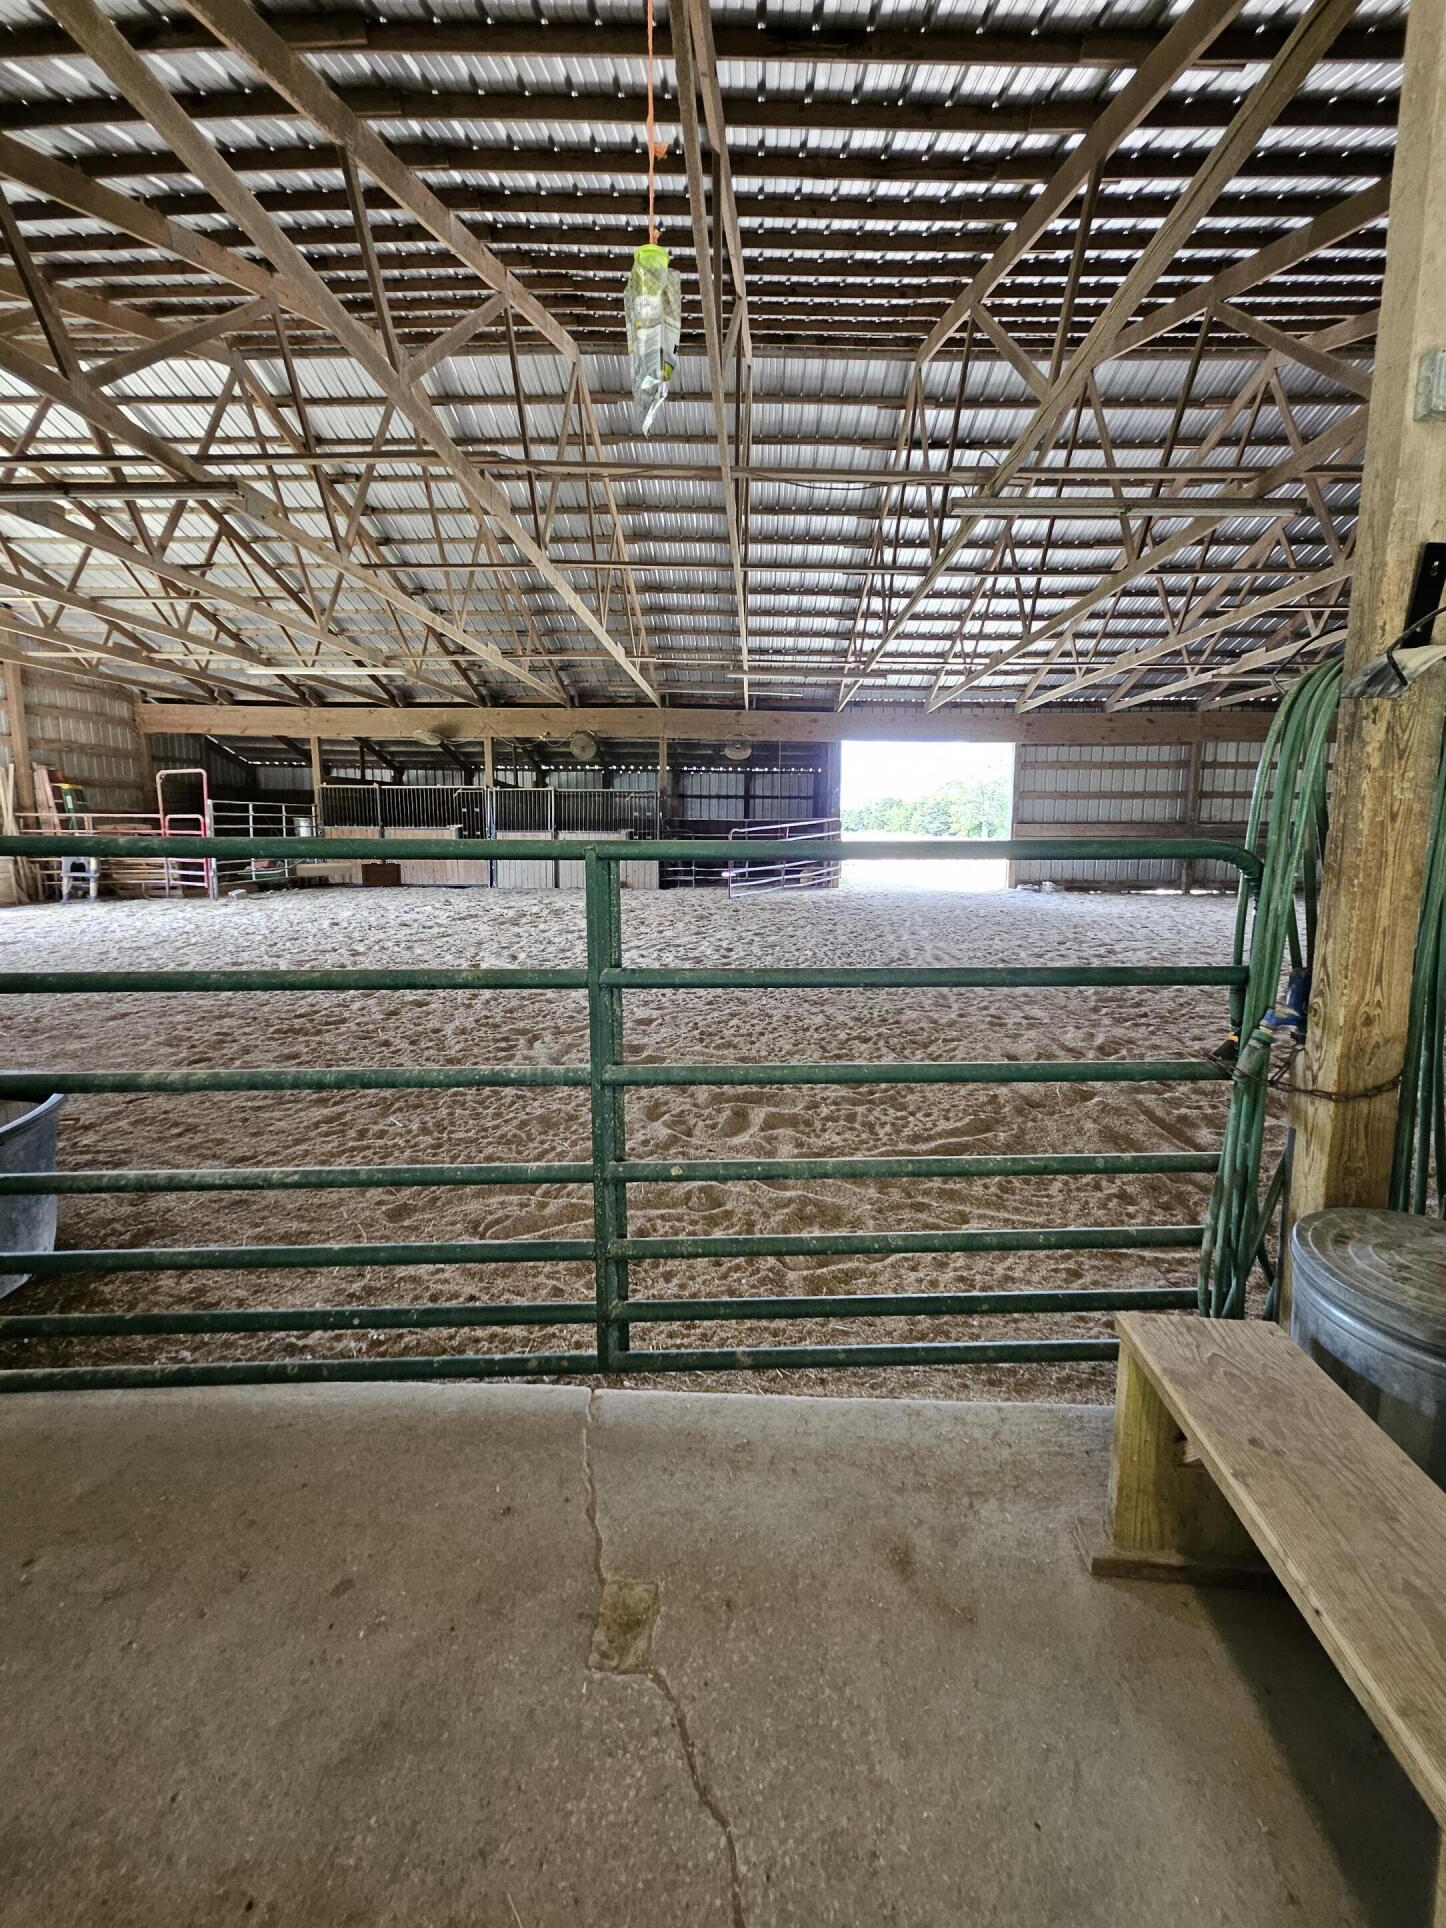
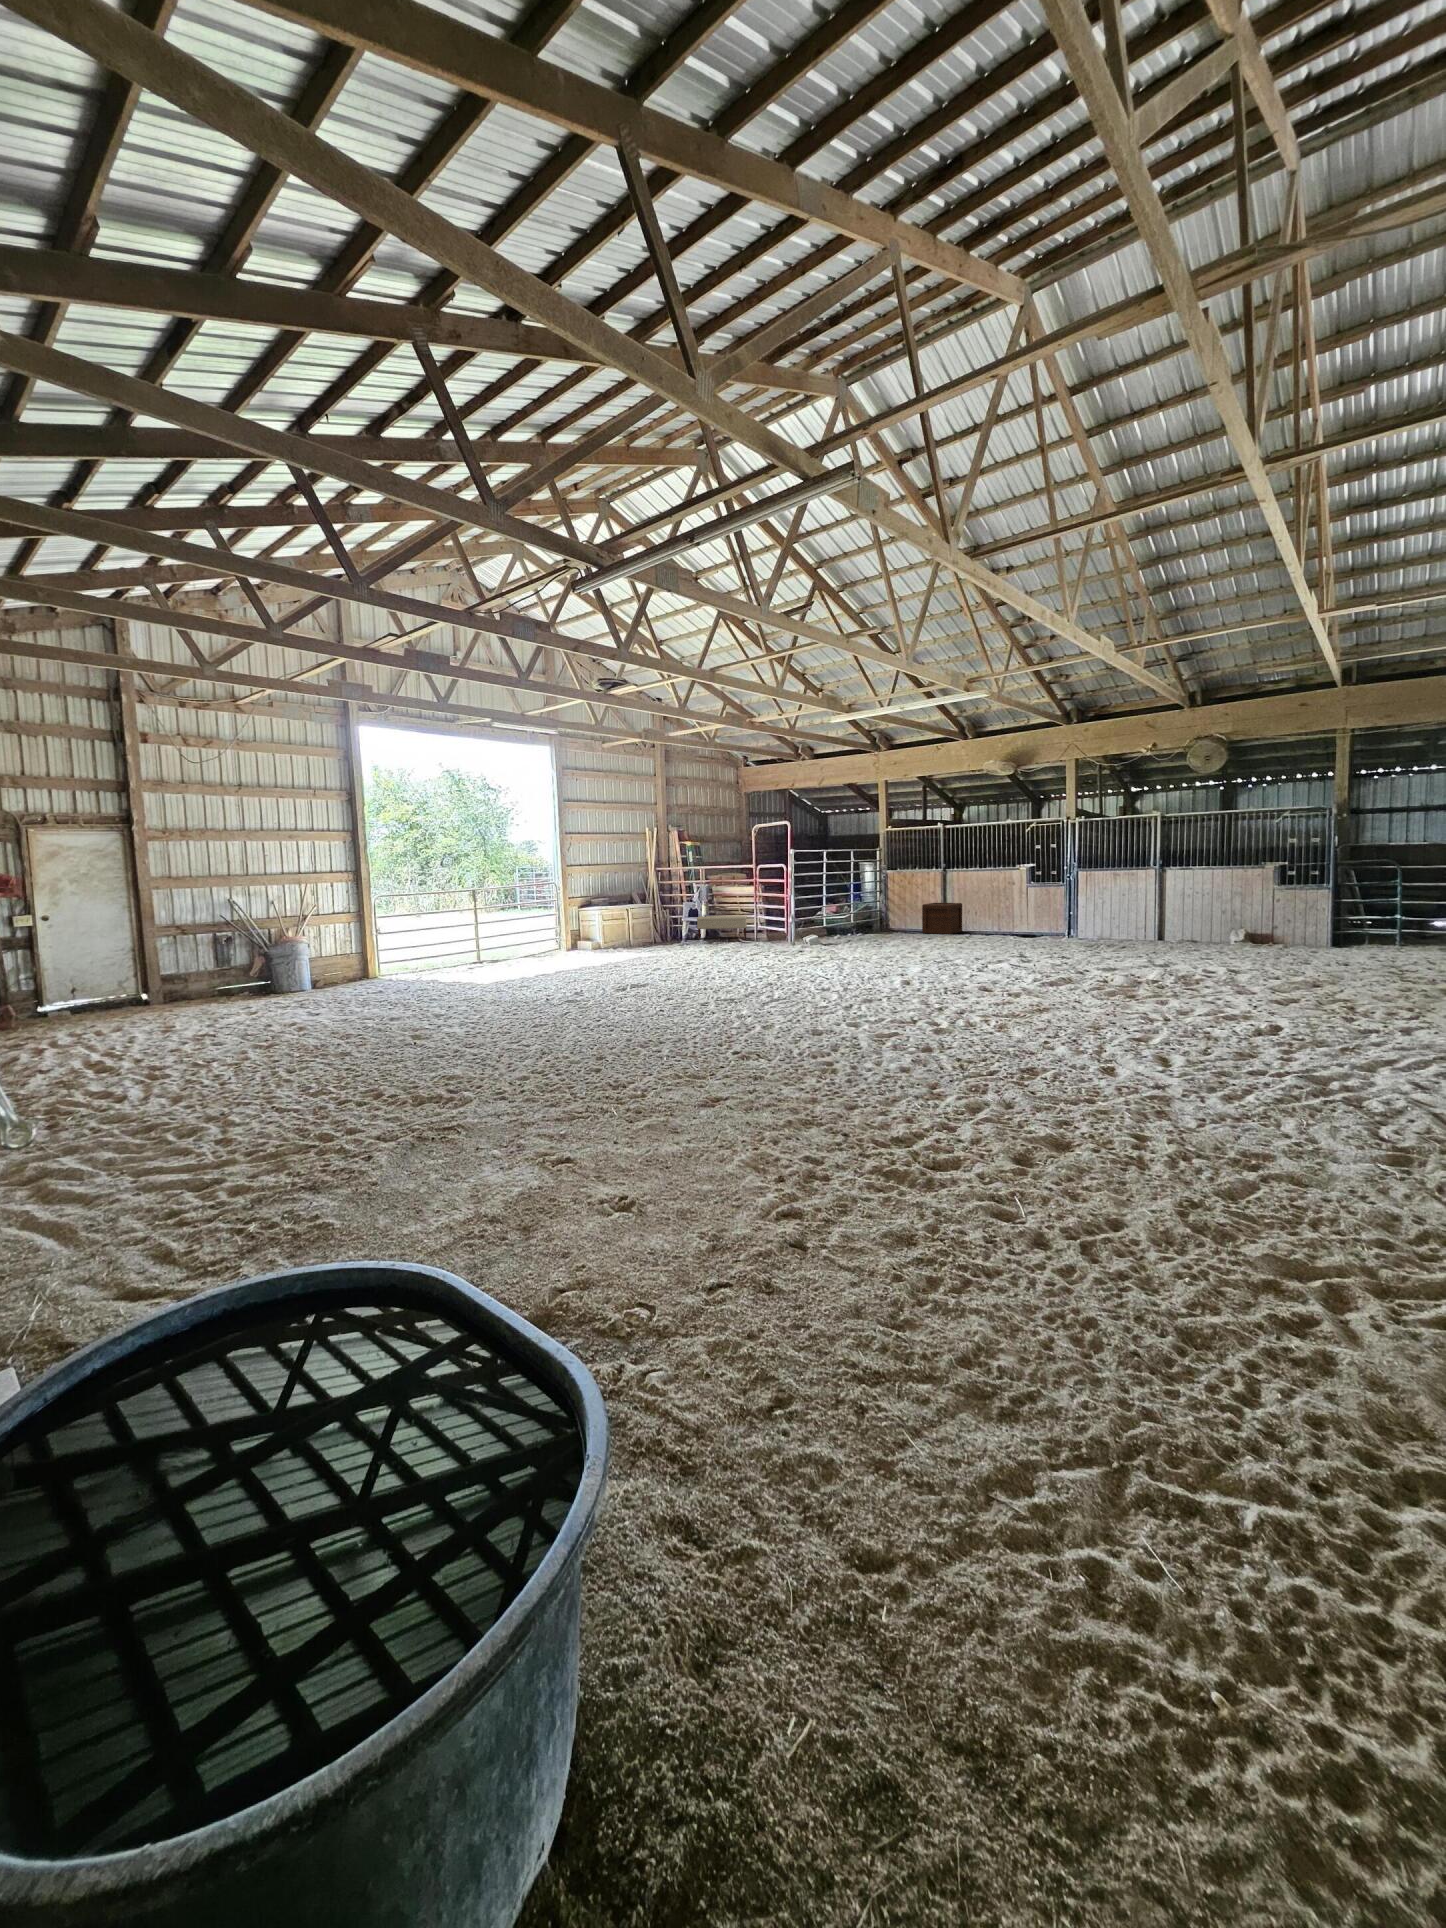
bench: present [296,863,352,885] -> present [697,916,747,939]

